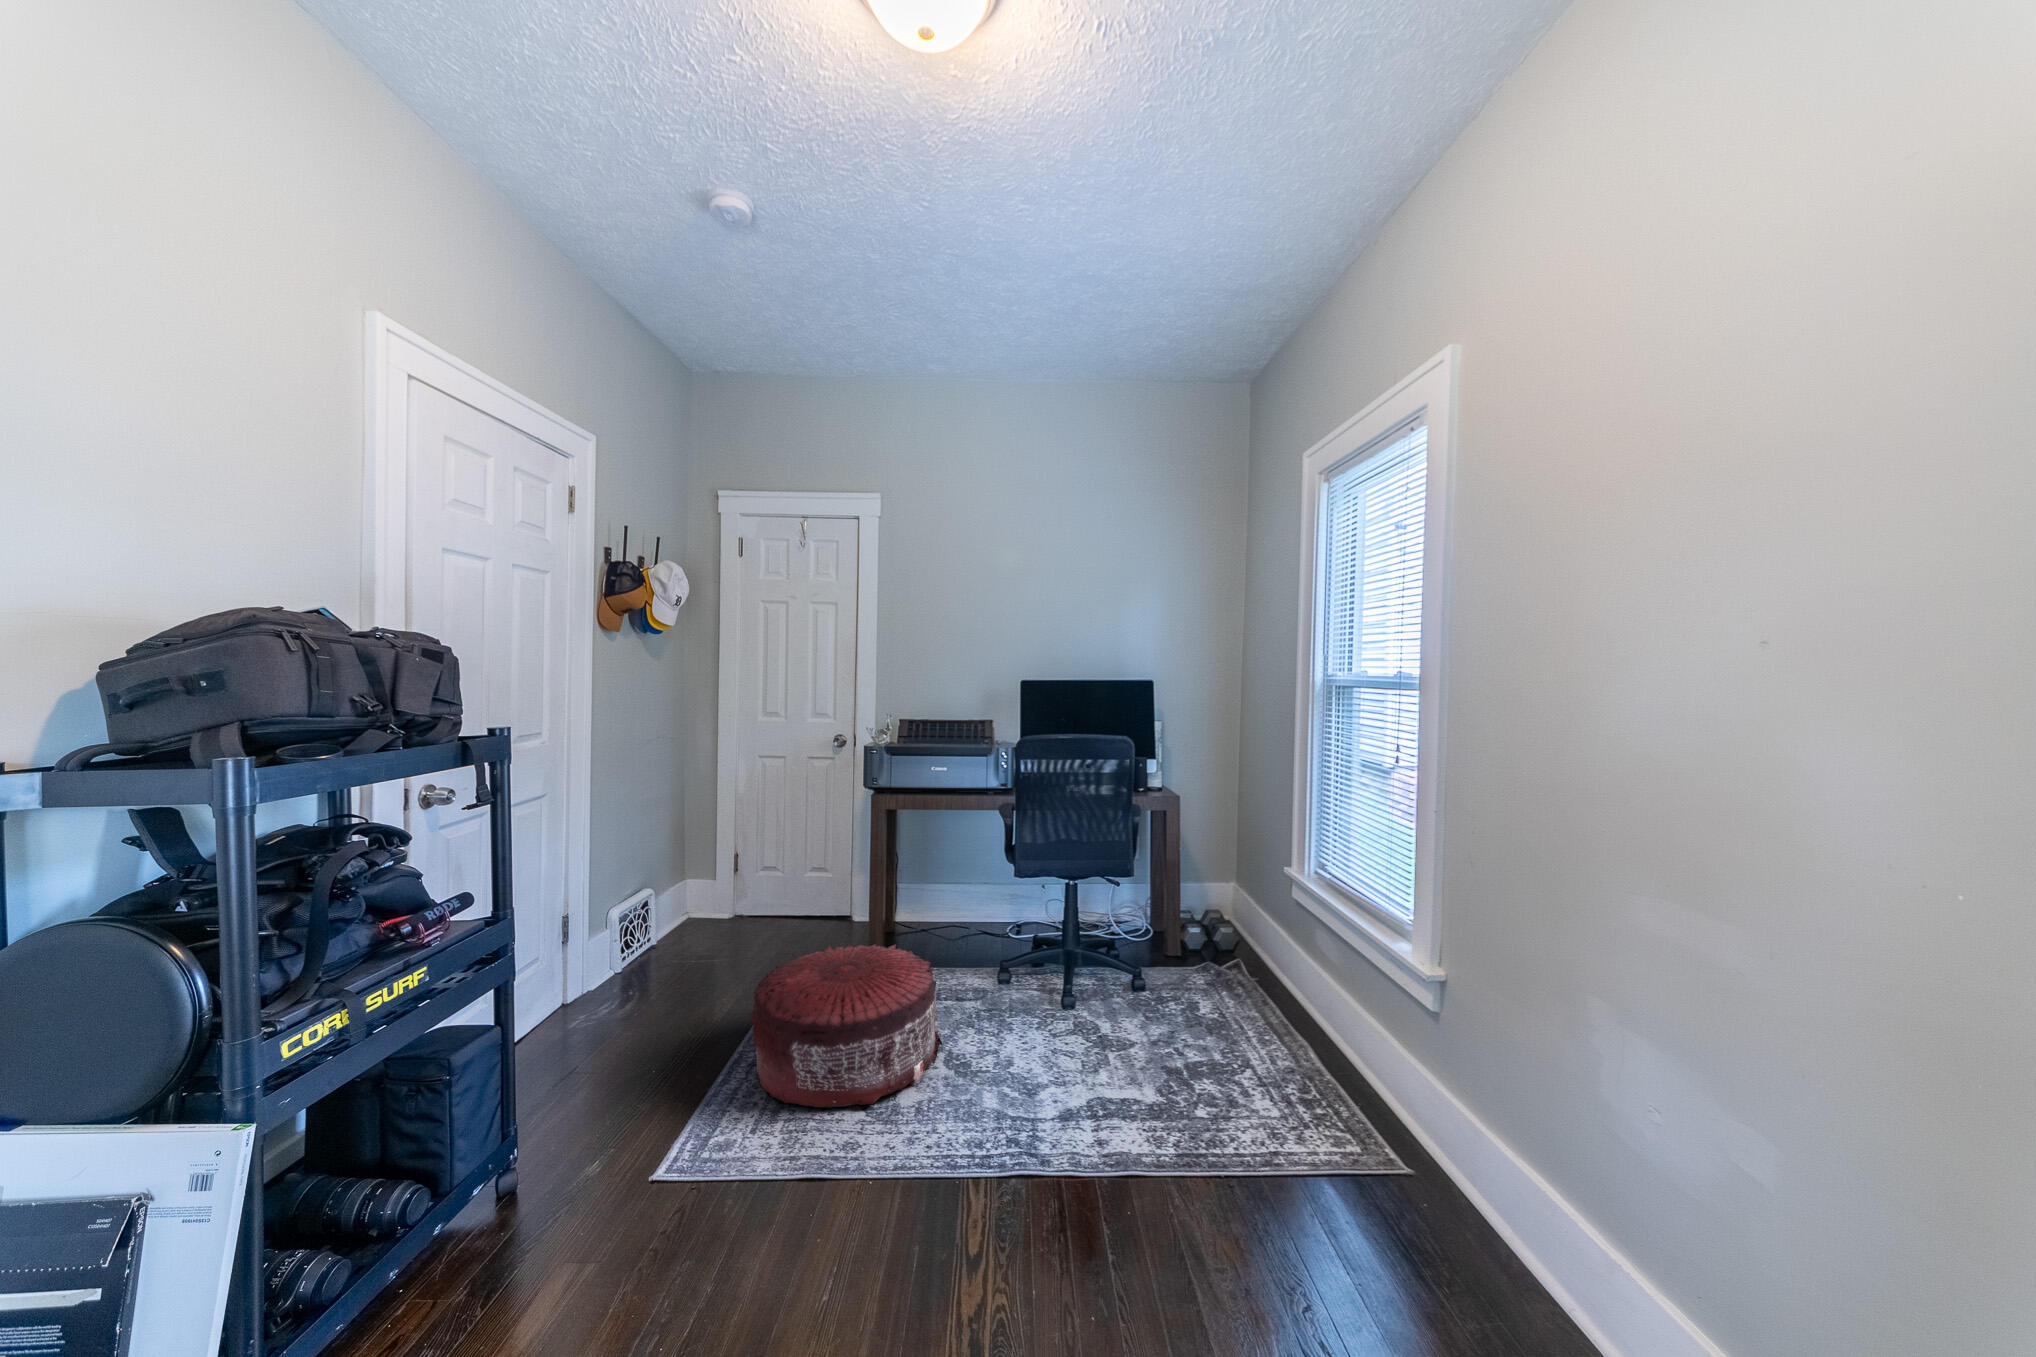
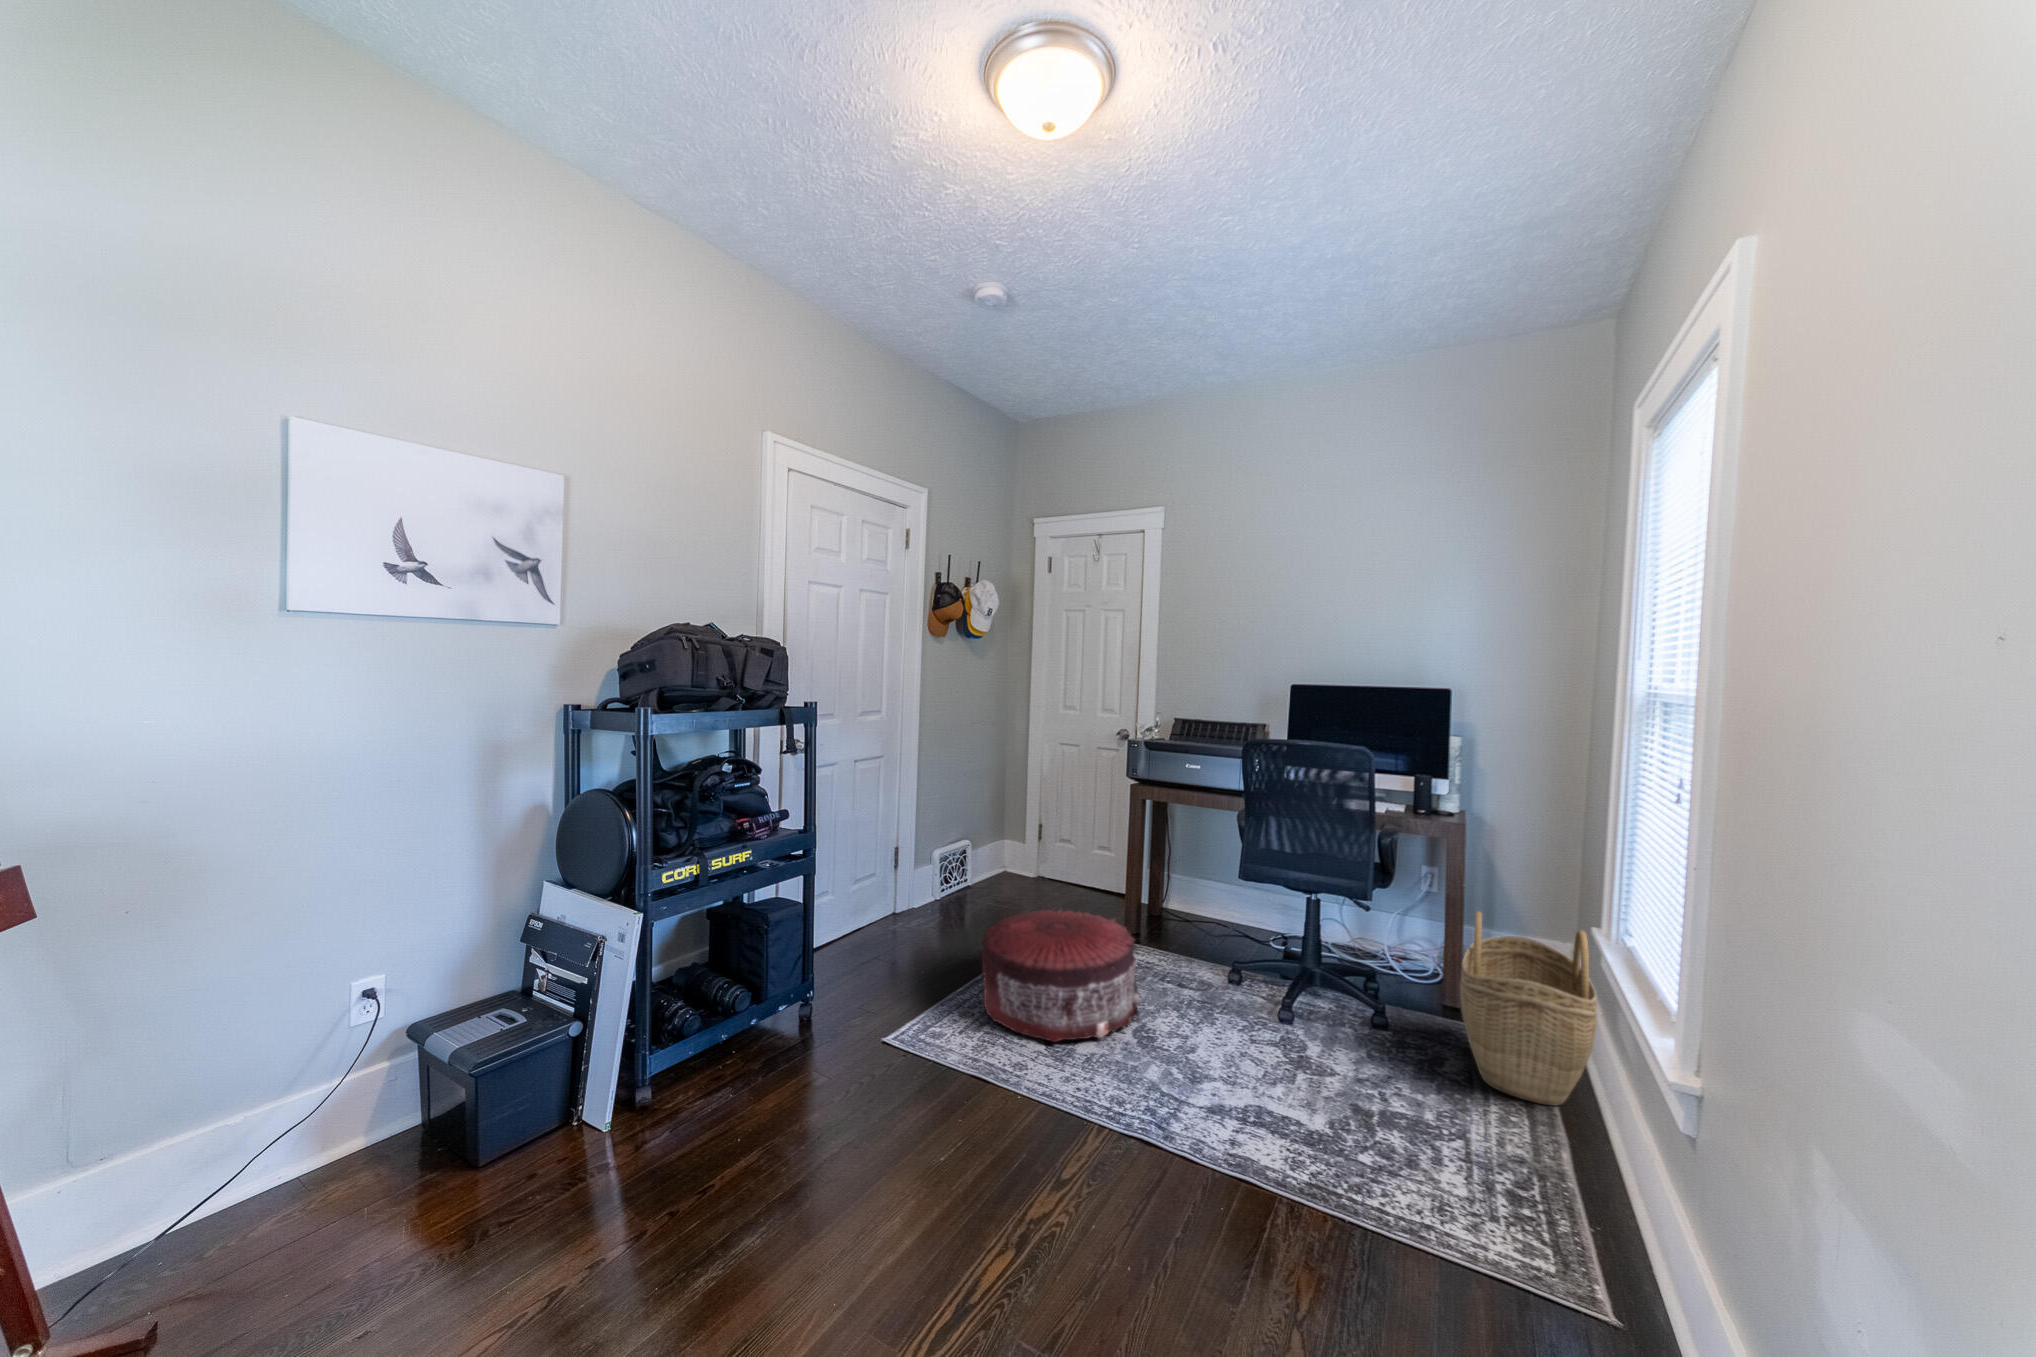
woven basket: none [1202,869,1305,1018] -> present [1460,912,1597,1106]

